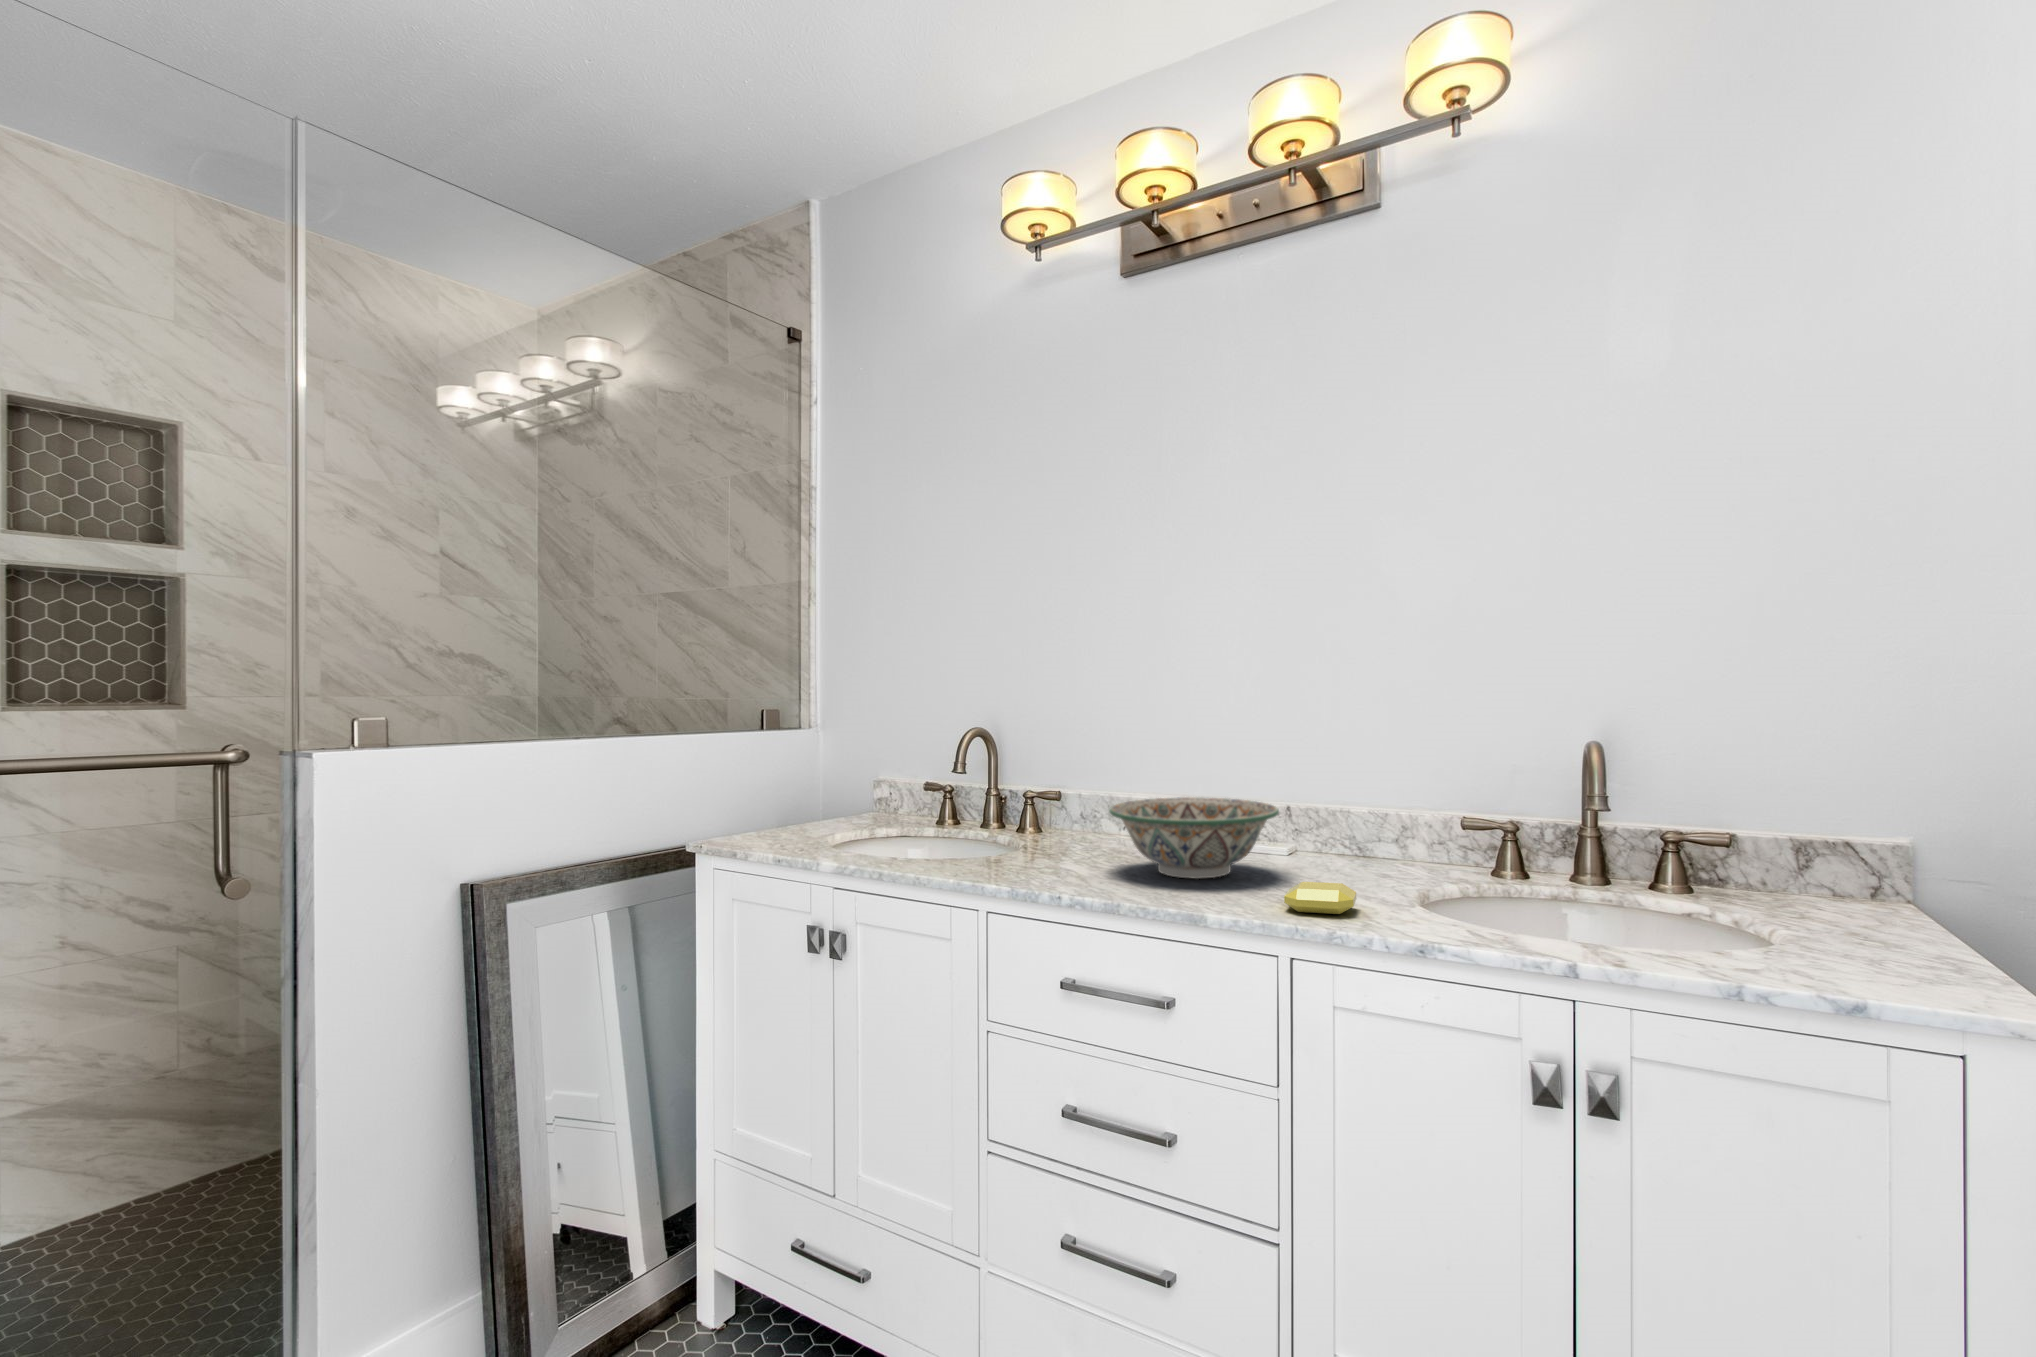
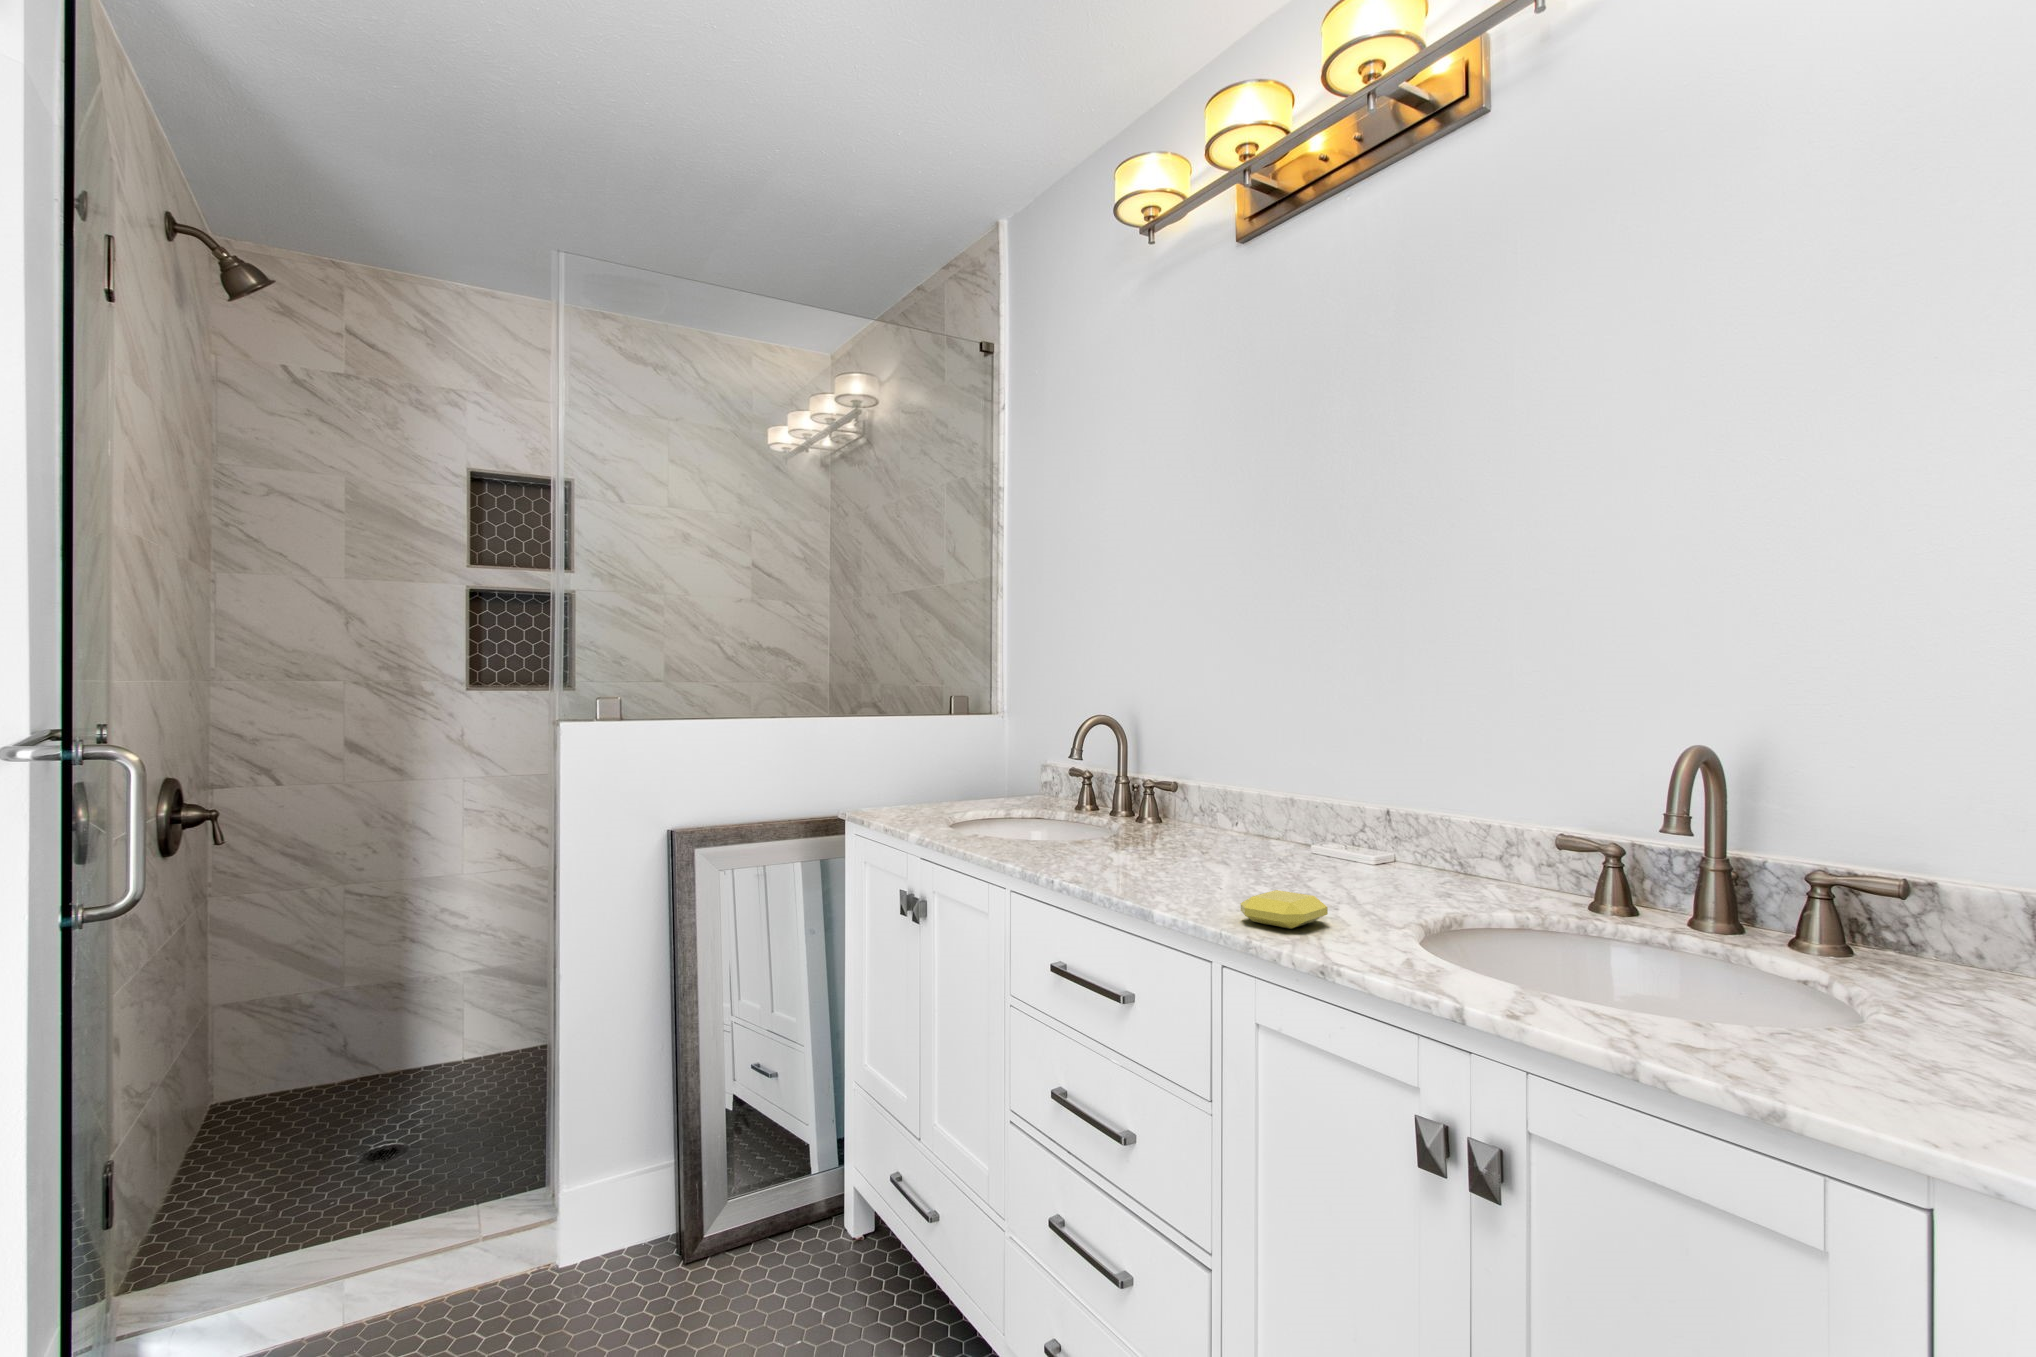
decorative bowl: present [1109,797,1279,879] -> none [1143,793,1325,879]

